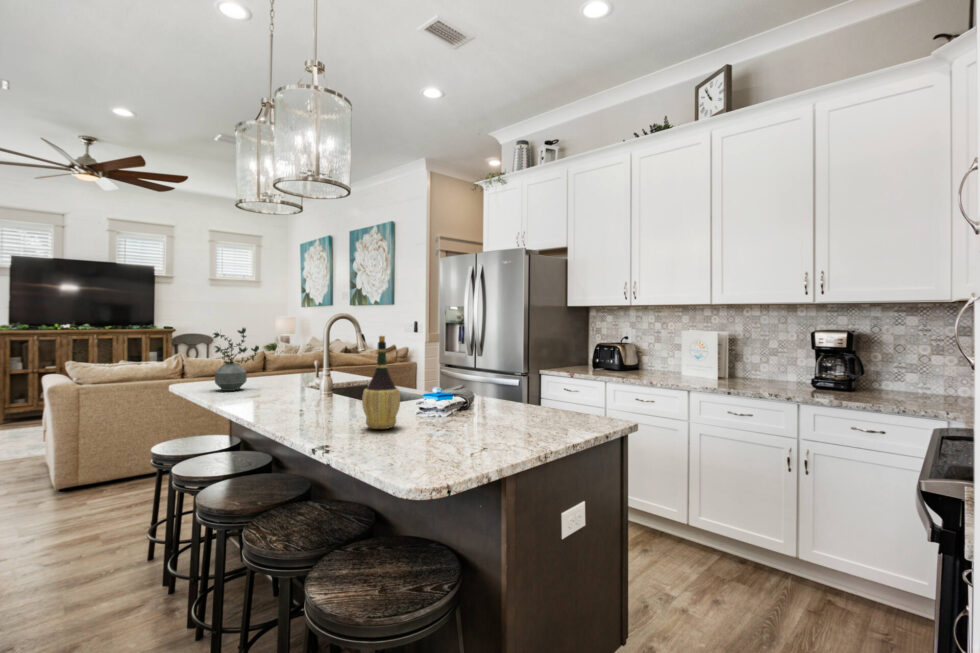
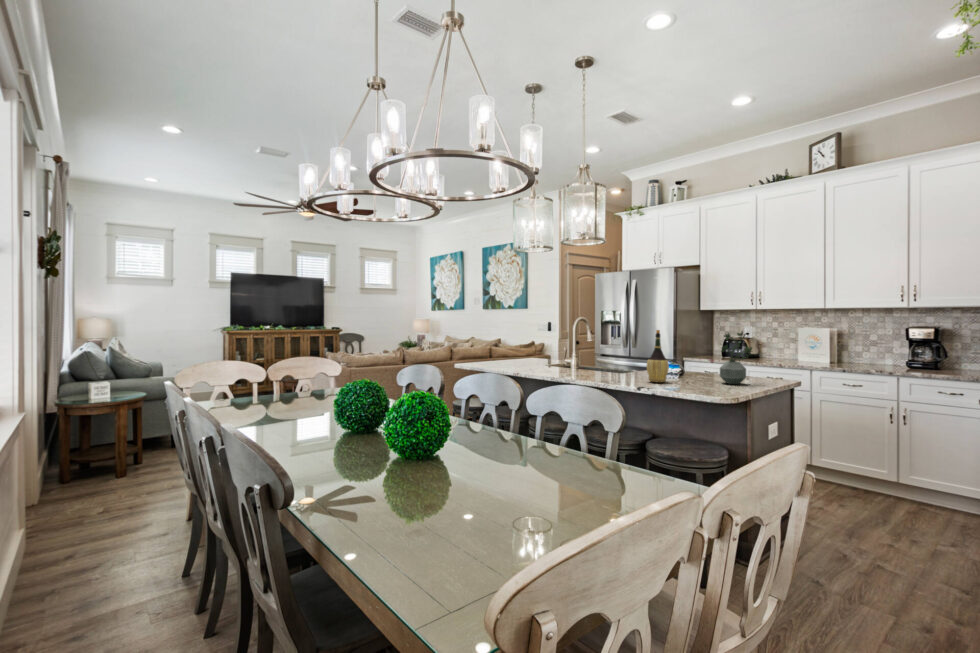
potted plant: present [214,328,259,391] -> present [720,331,752,384]

